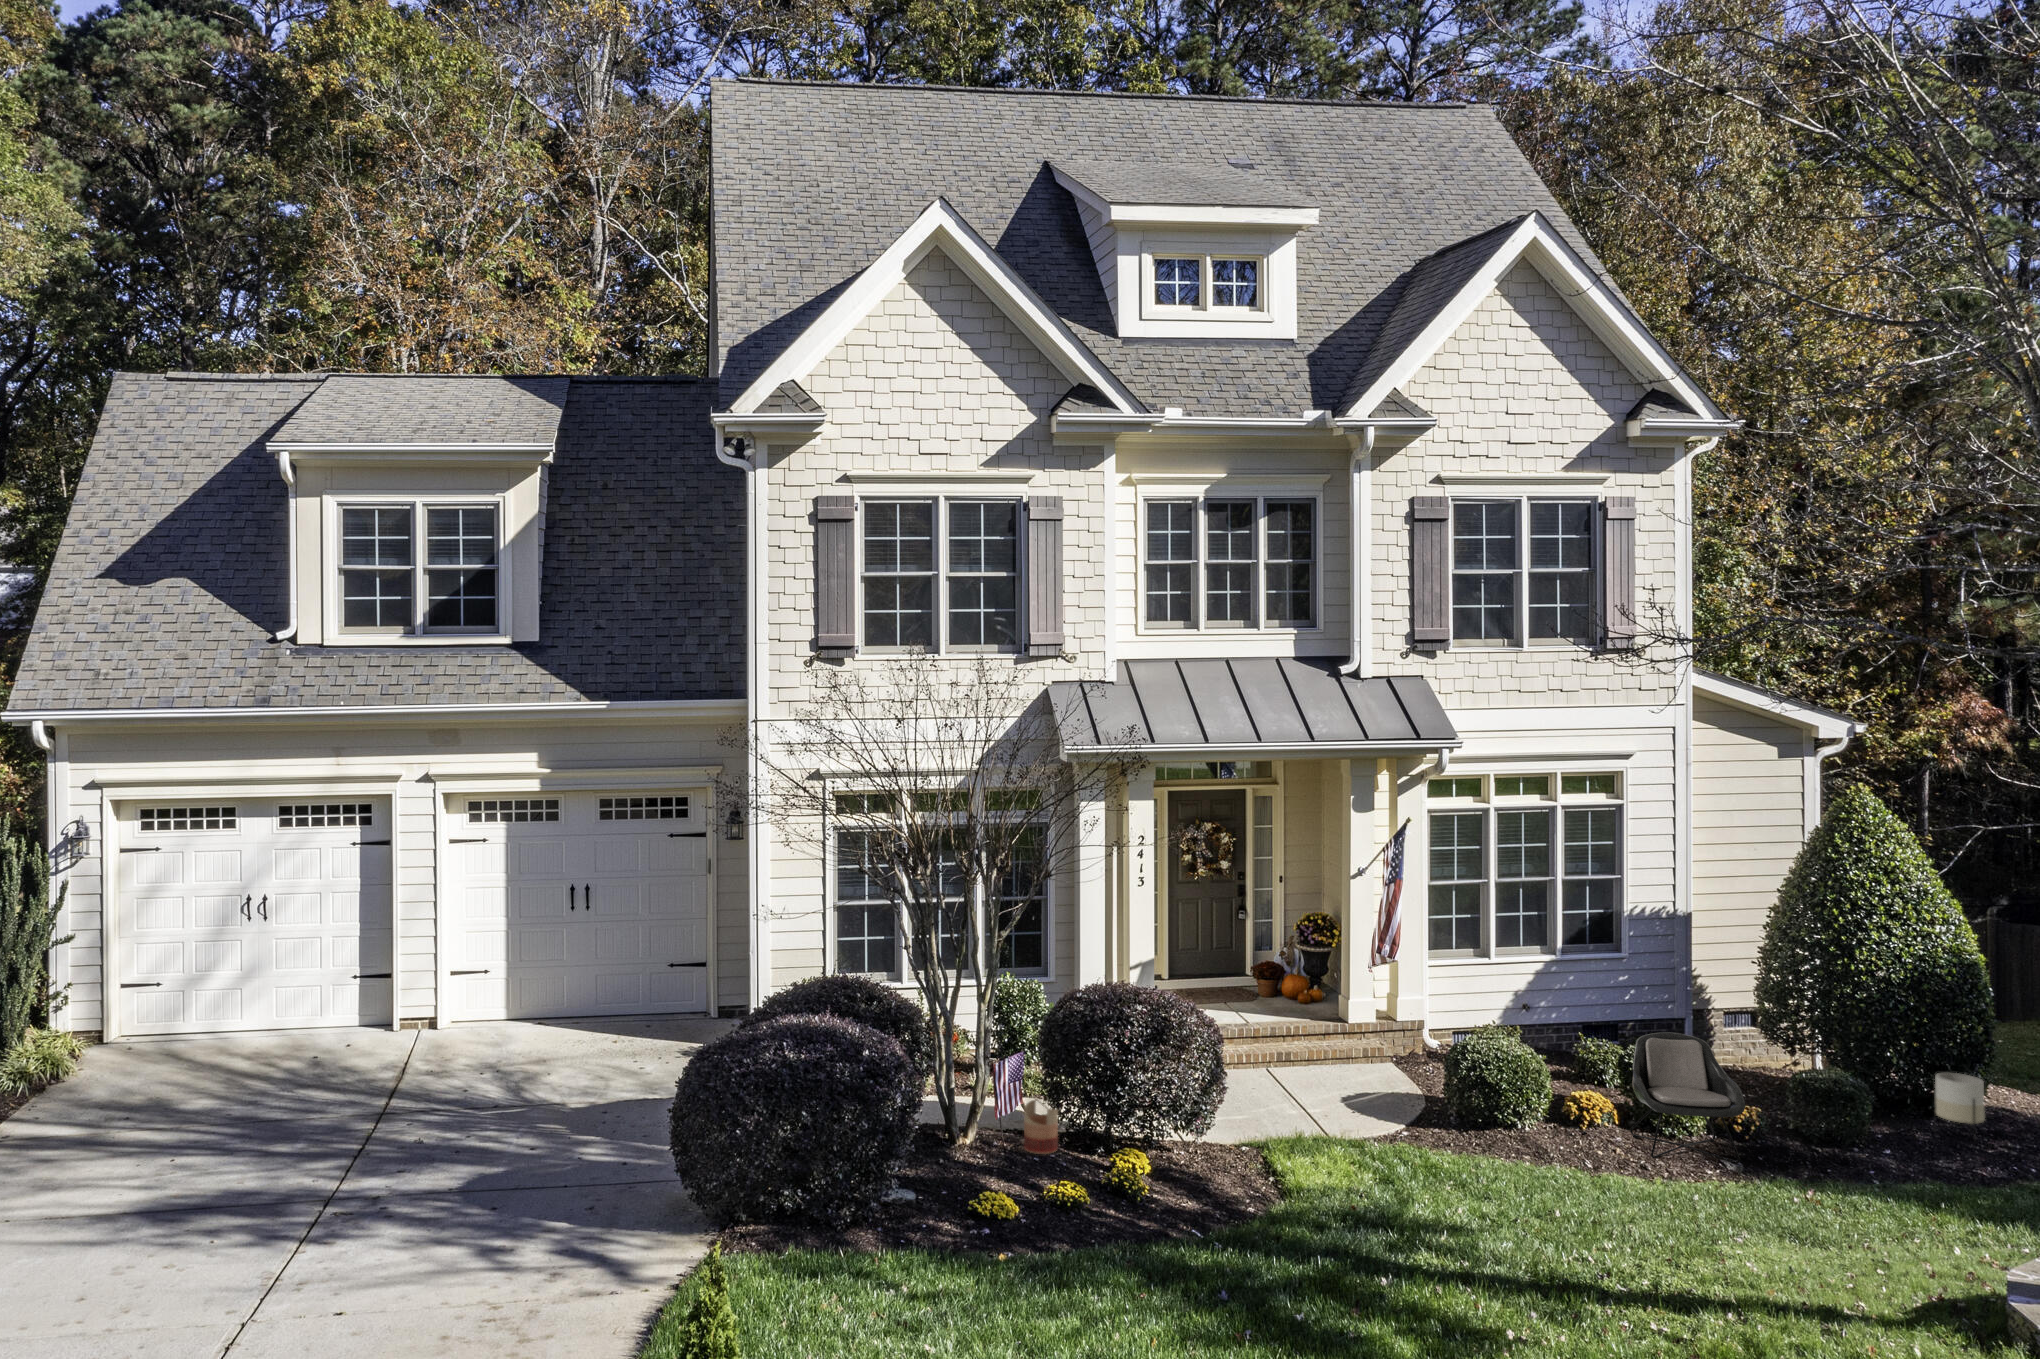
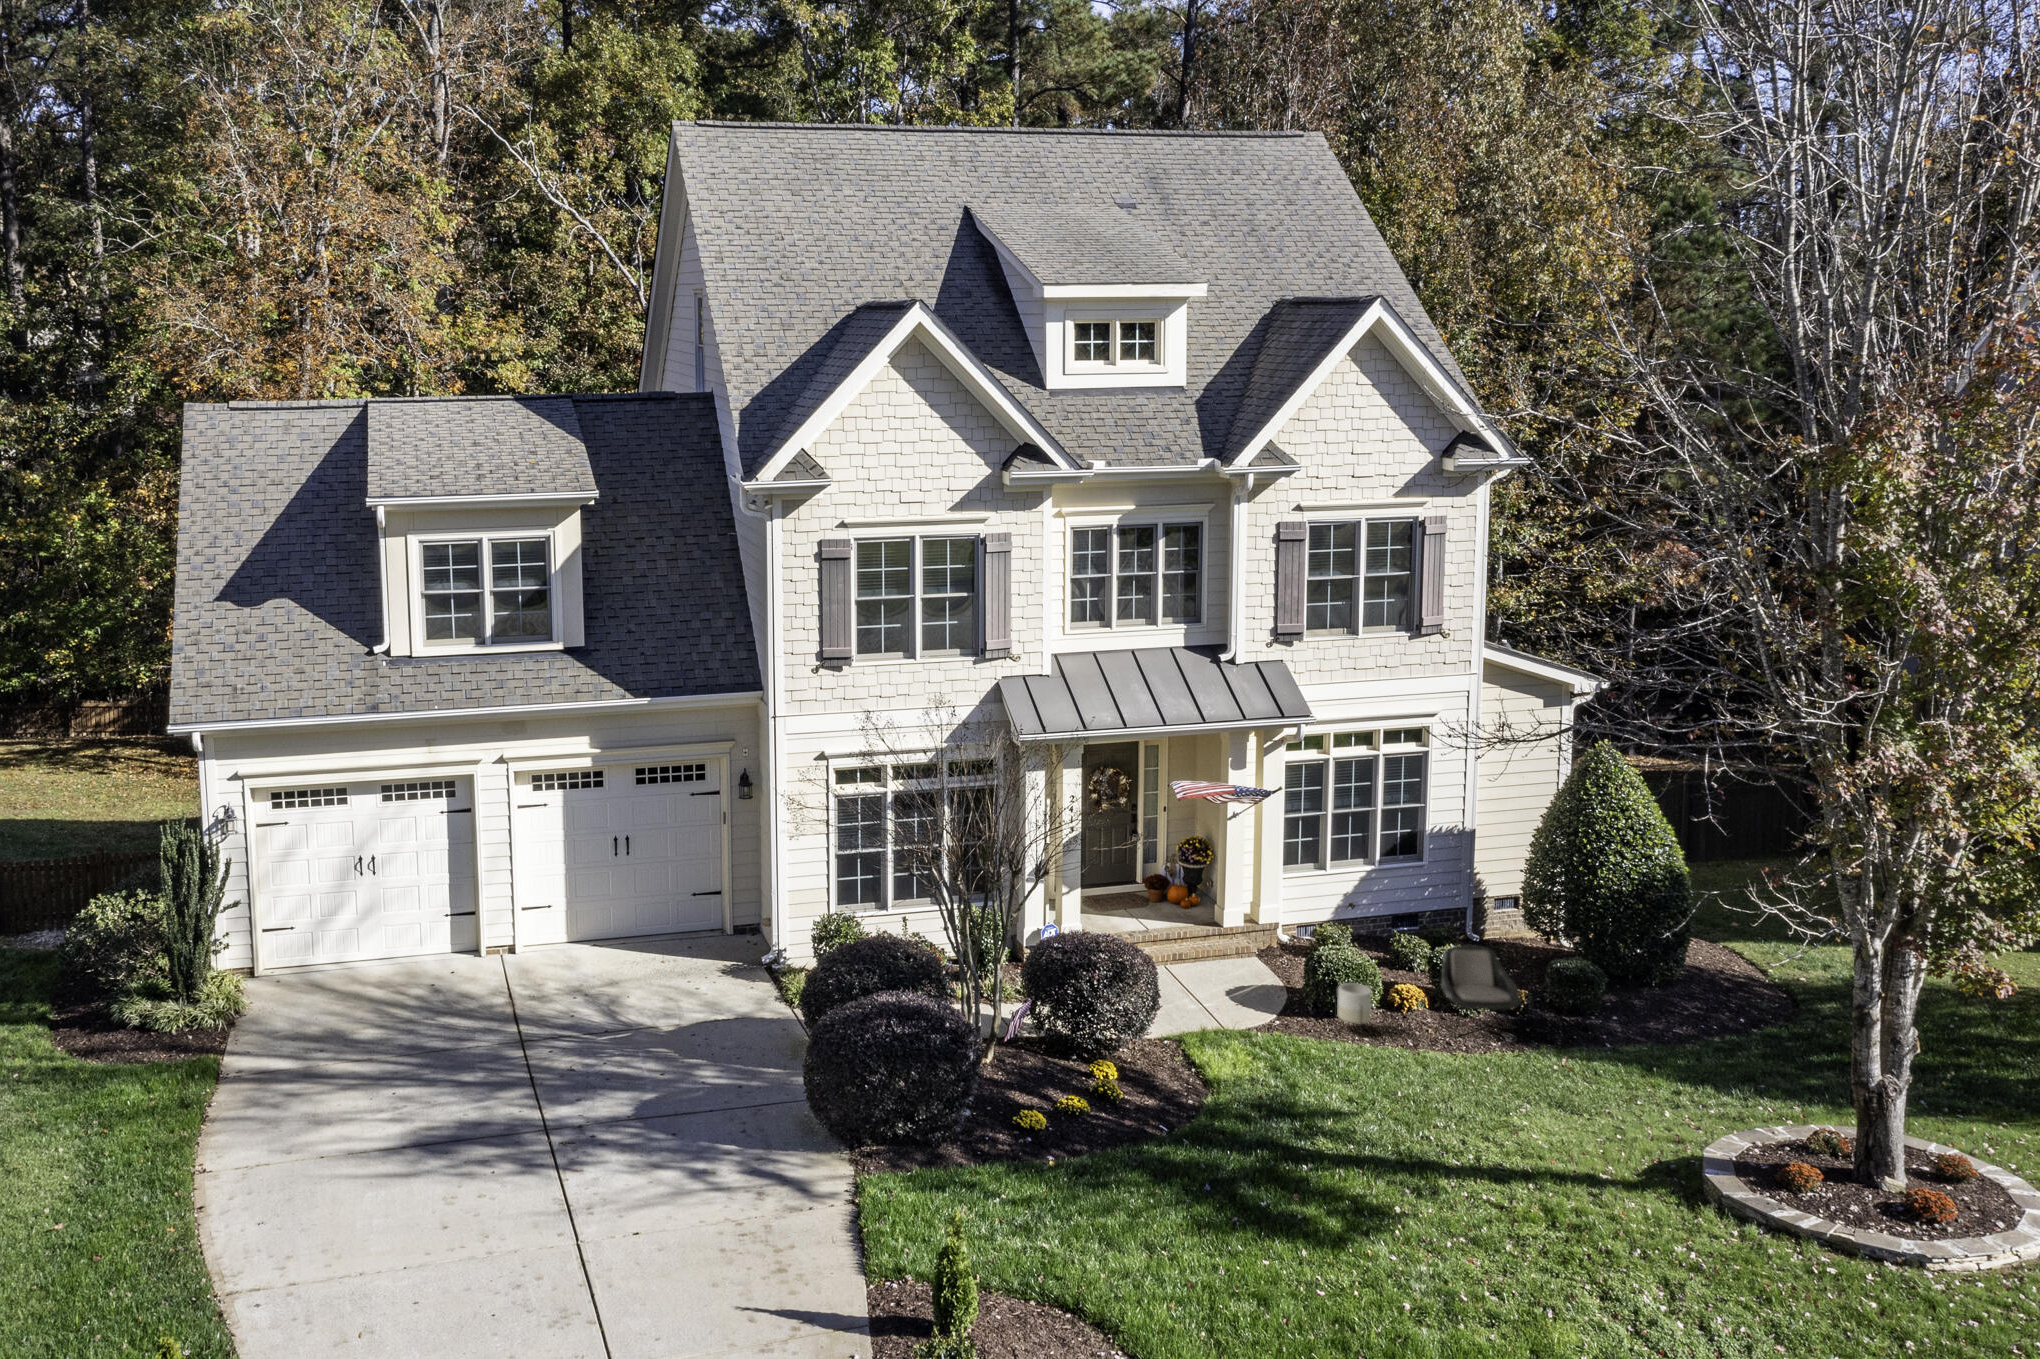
planter: present [1934,1073,1985,1126] -> present [1337,983,1372,1025]
basket: present [1024,1099,1058,1154] -> none [1019,1019,1044,1061]

